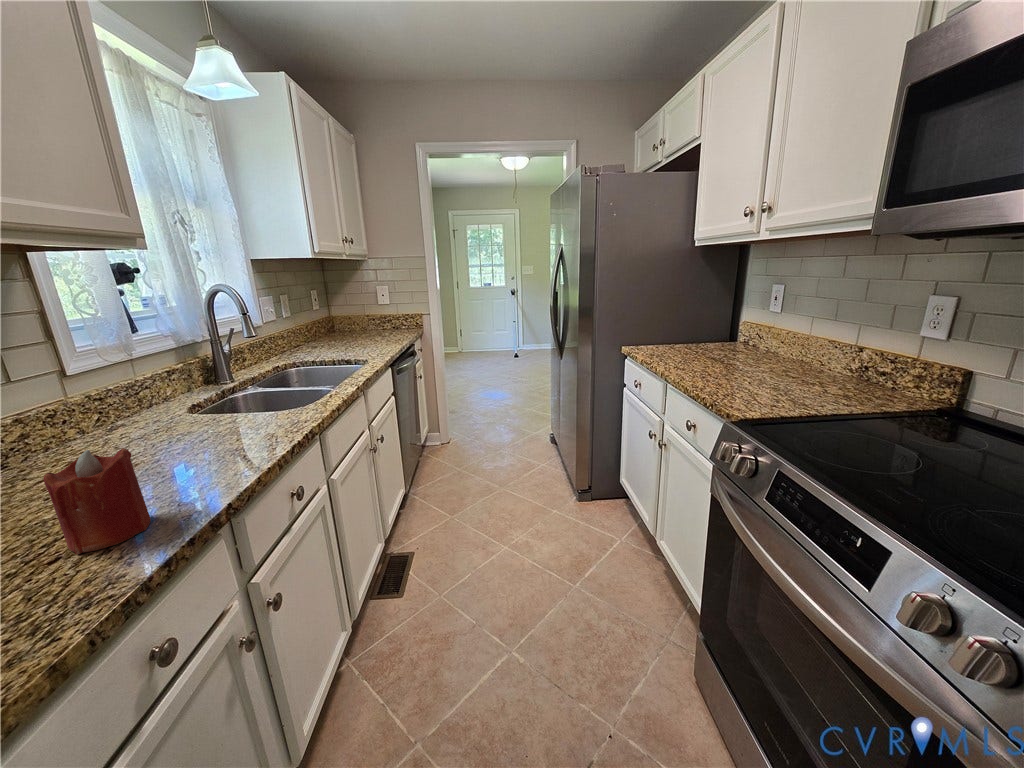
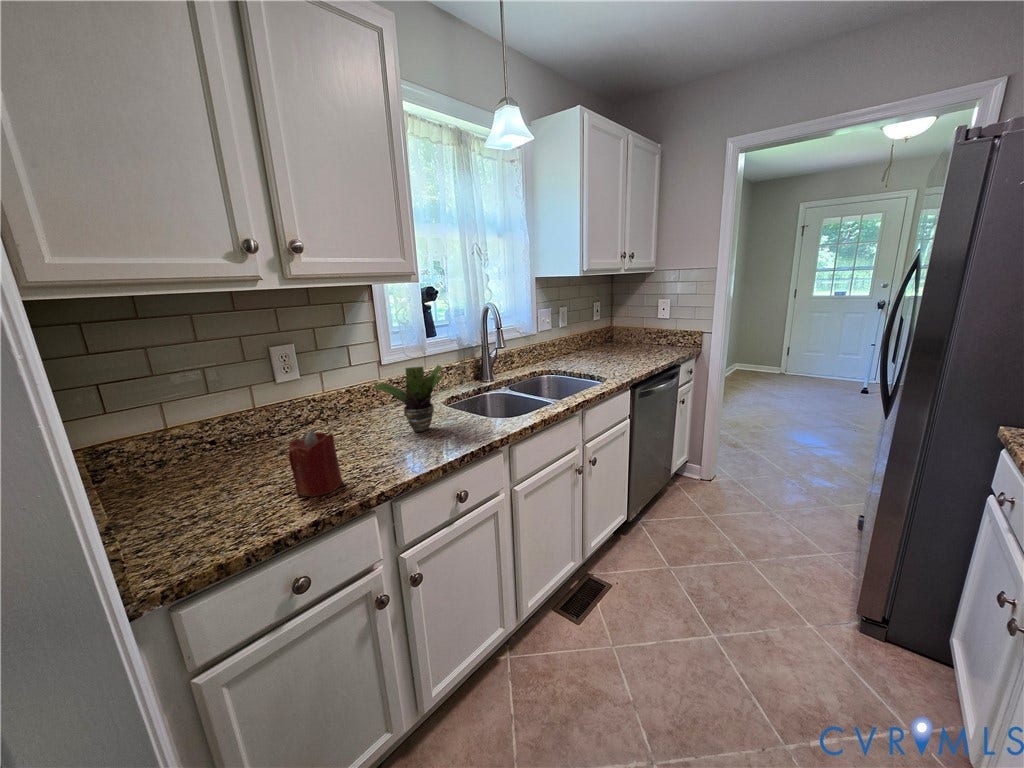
potted plant: none [101,356,251,445] -> present [374,365,455,432]

